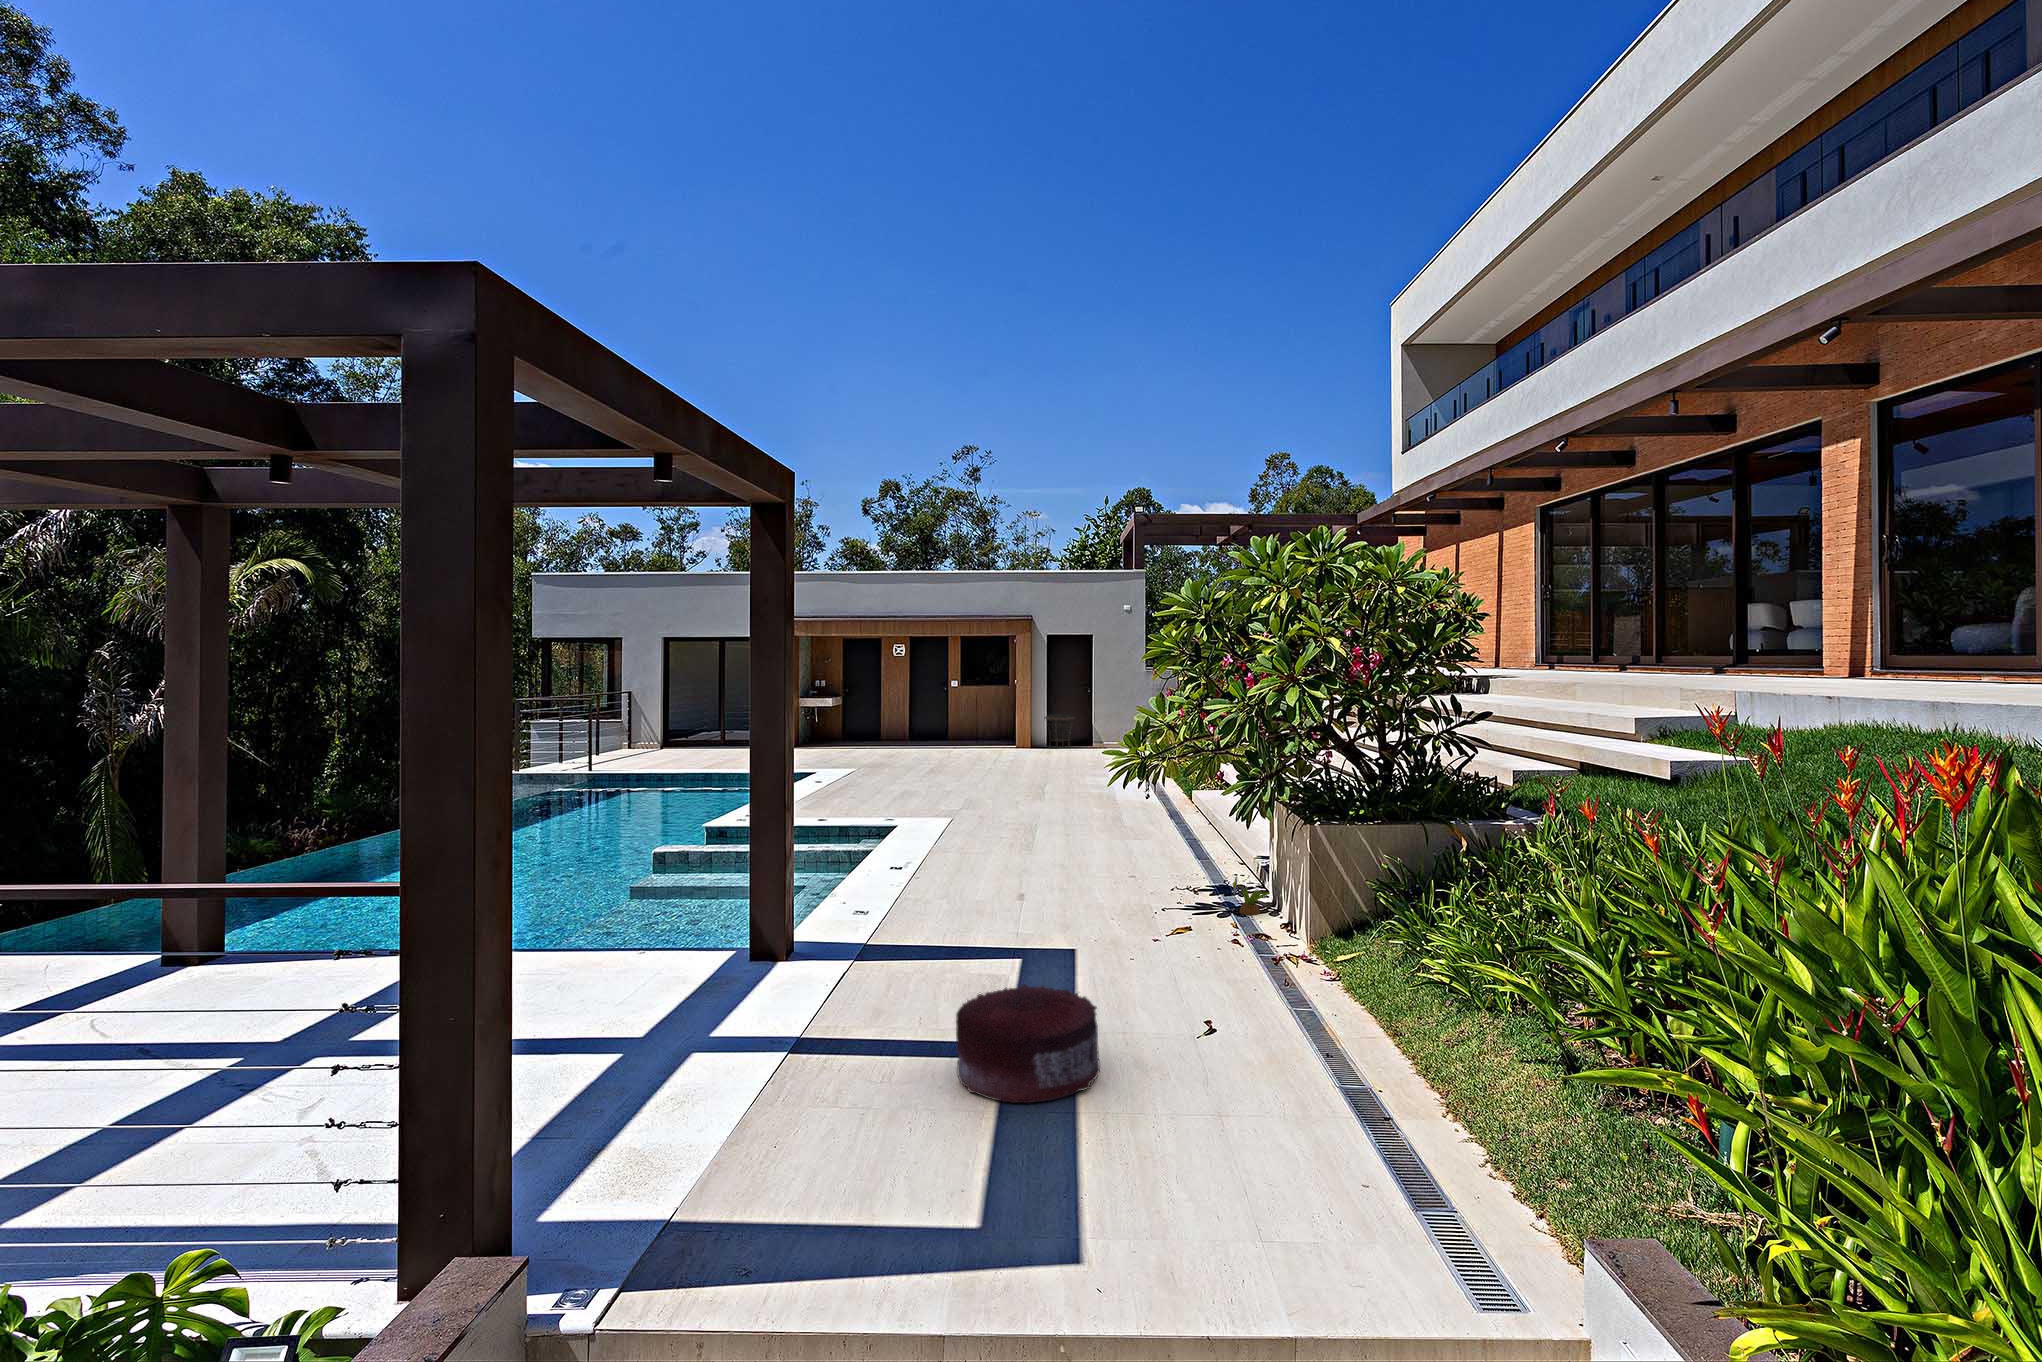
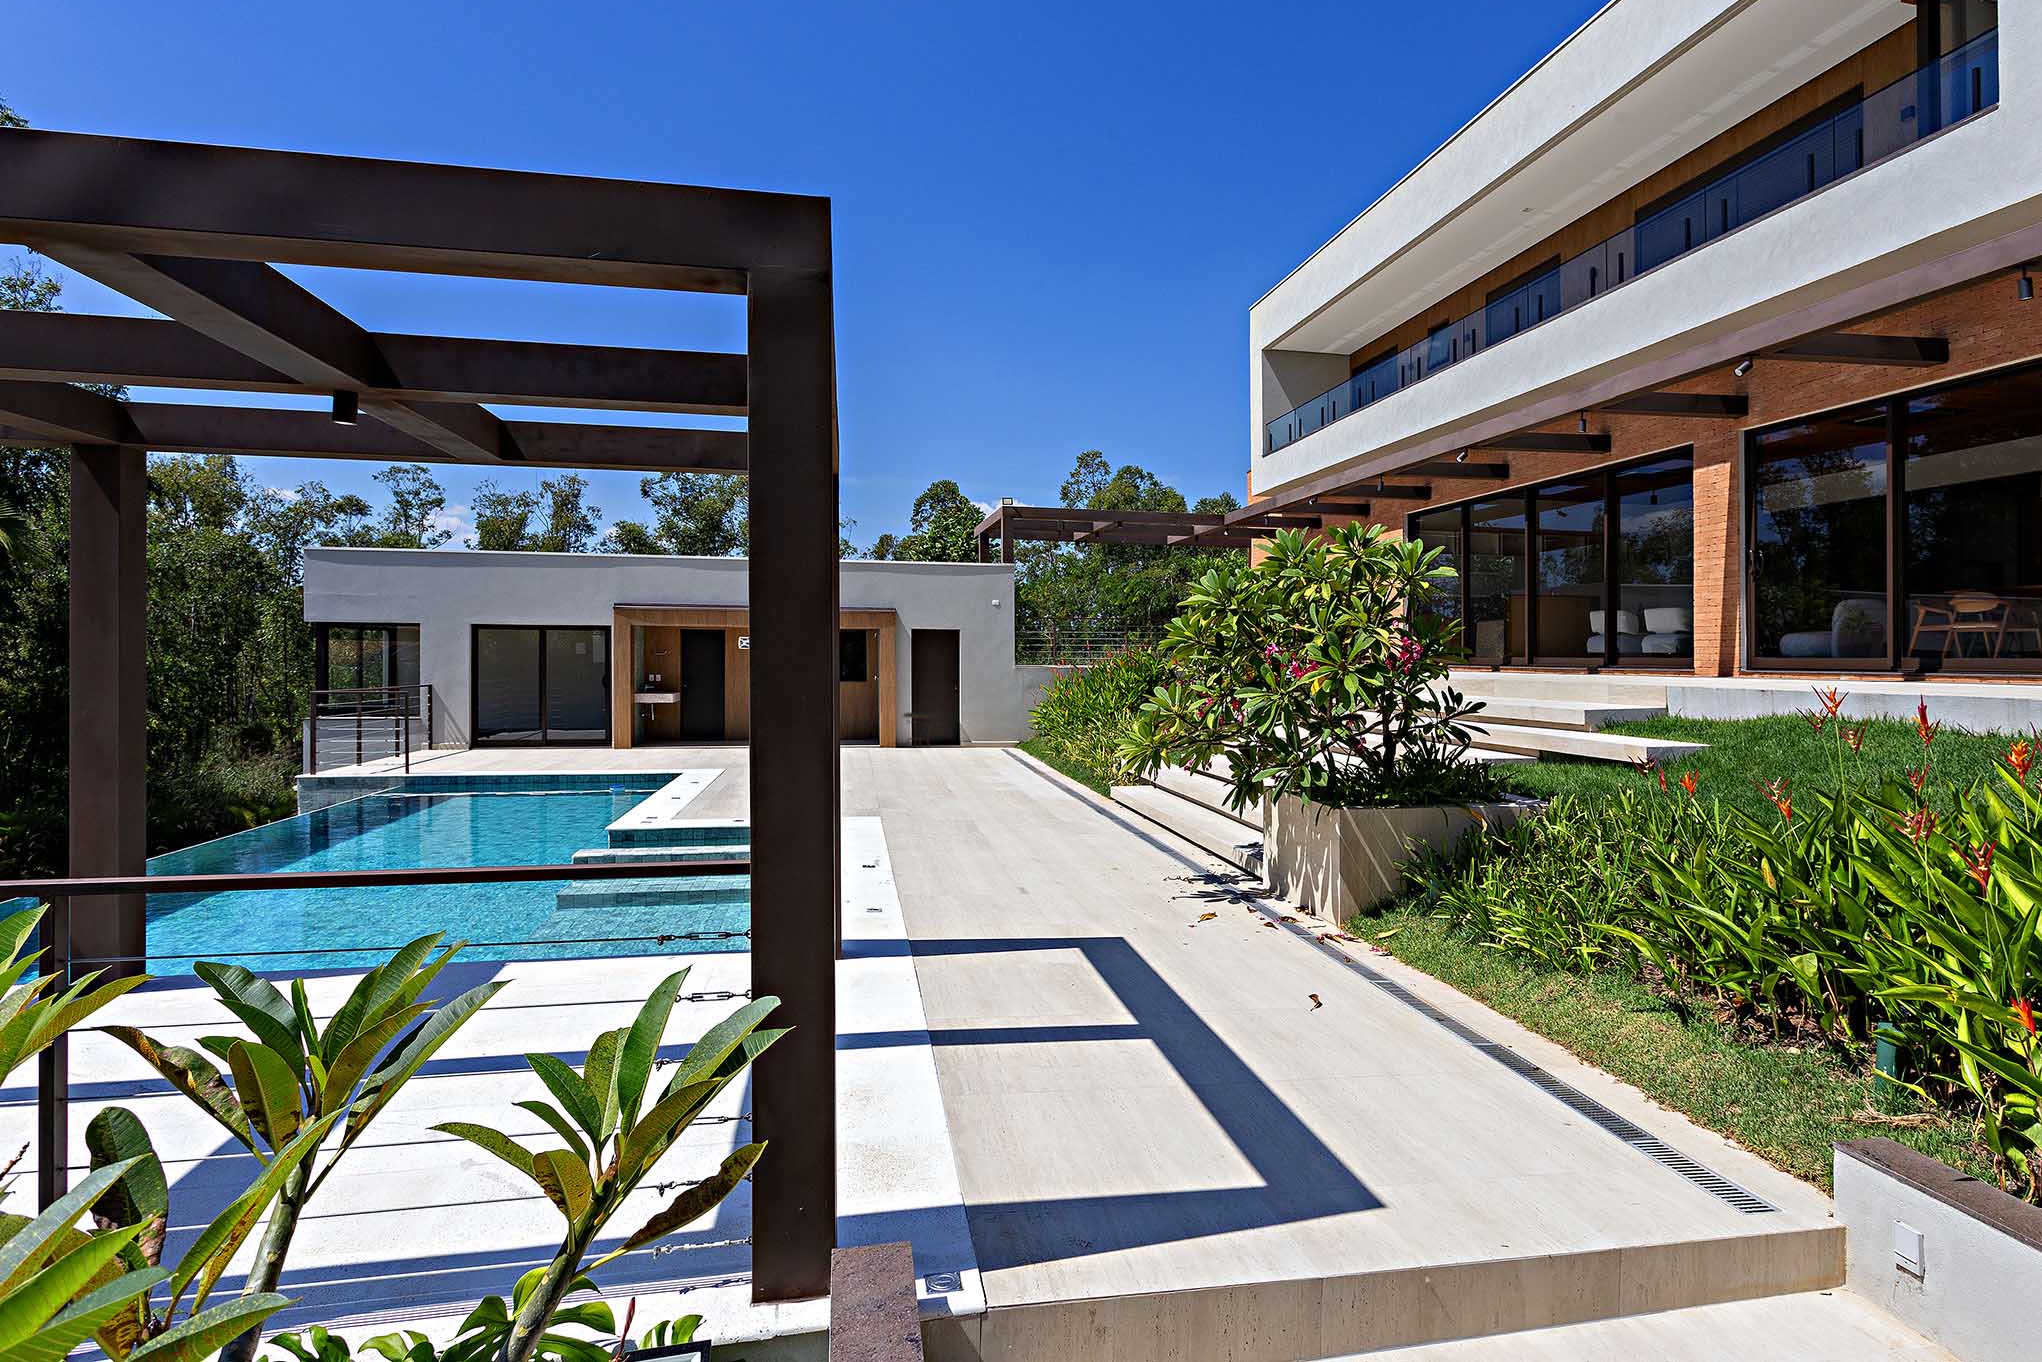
decorative plant: present [1233,876,1270,915] -> none [1238,861,1274,901]
pouf: present [956,984,1100,1103] -> none [1116,965,1258,1078]

